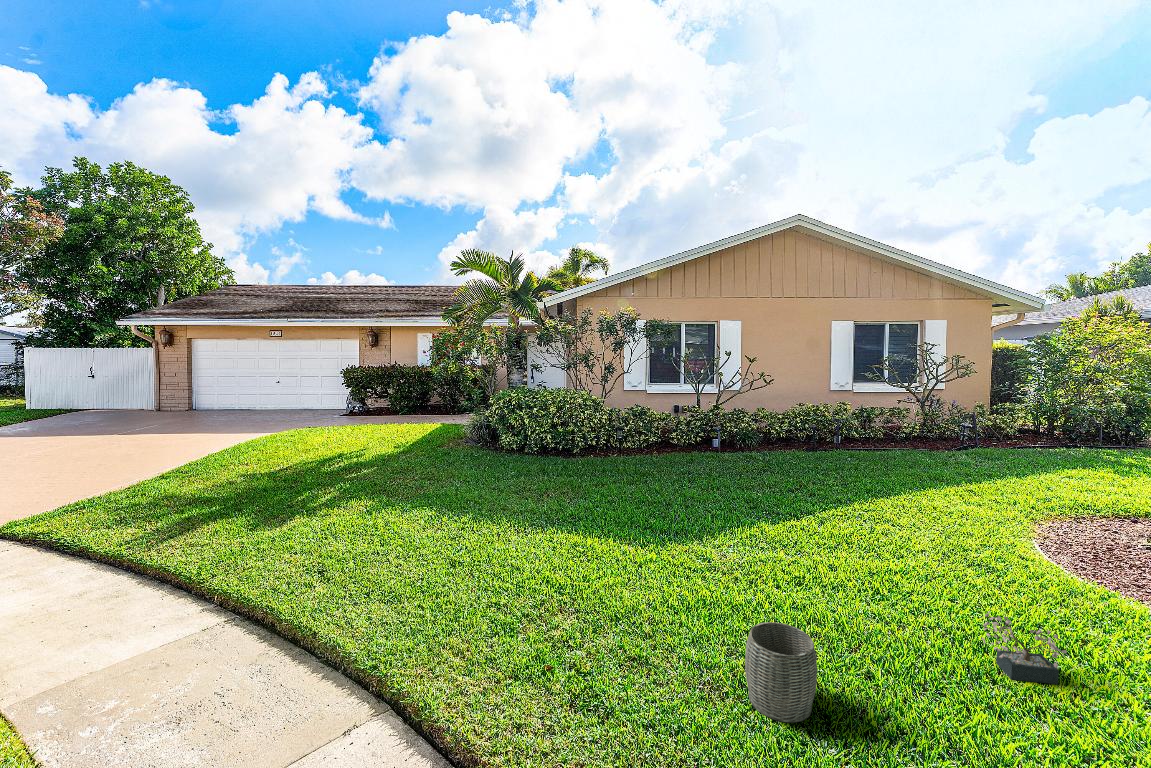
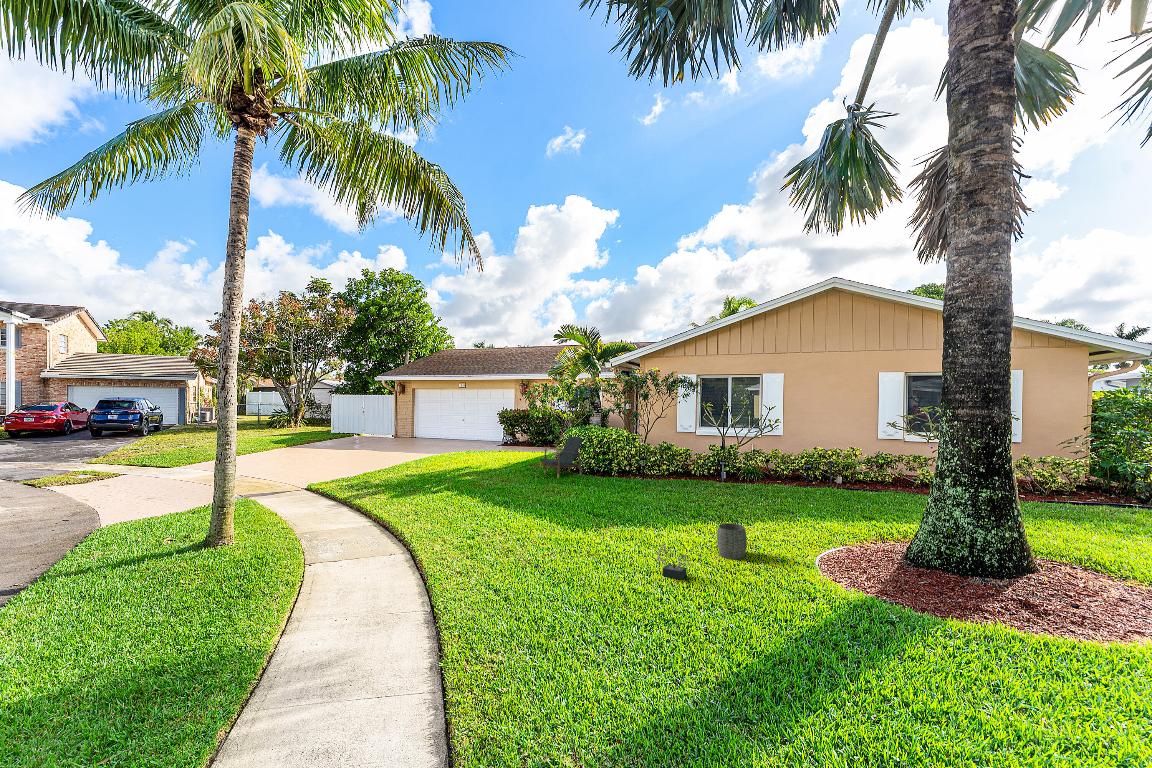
lounge chair: none [469,403,532,466] -> present [540,436,583,478]
woven basket: present [745,622,817,722] -> present [717,523,747,559]

